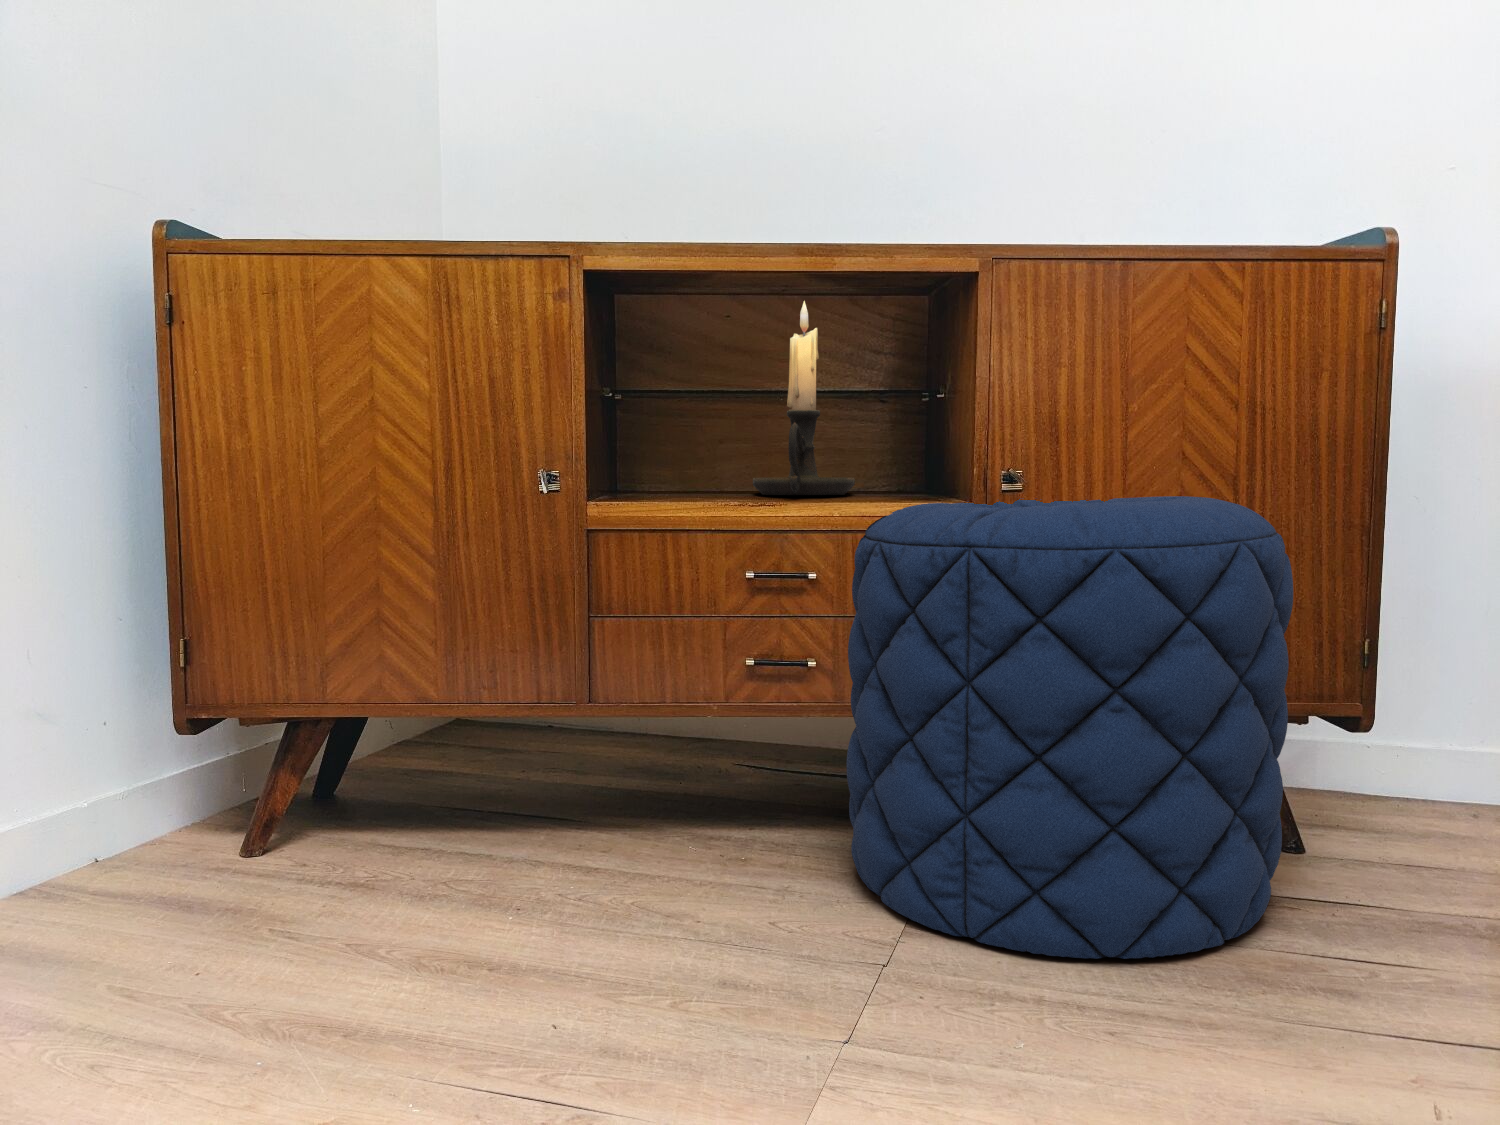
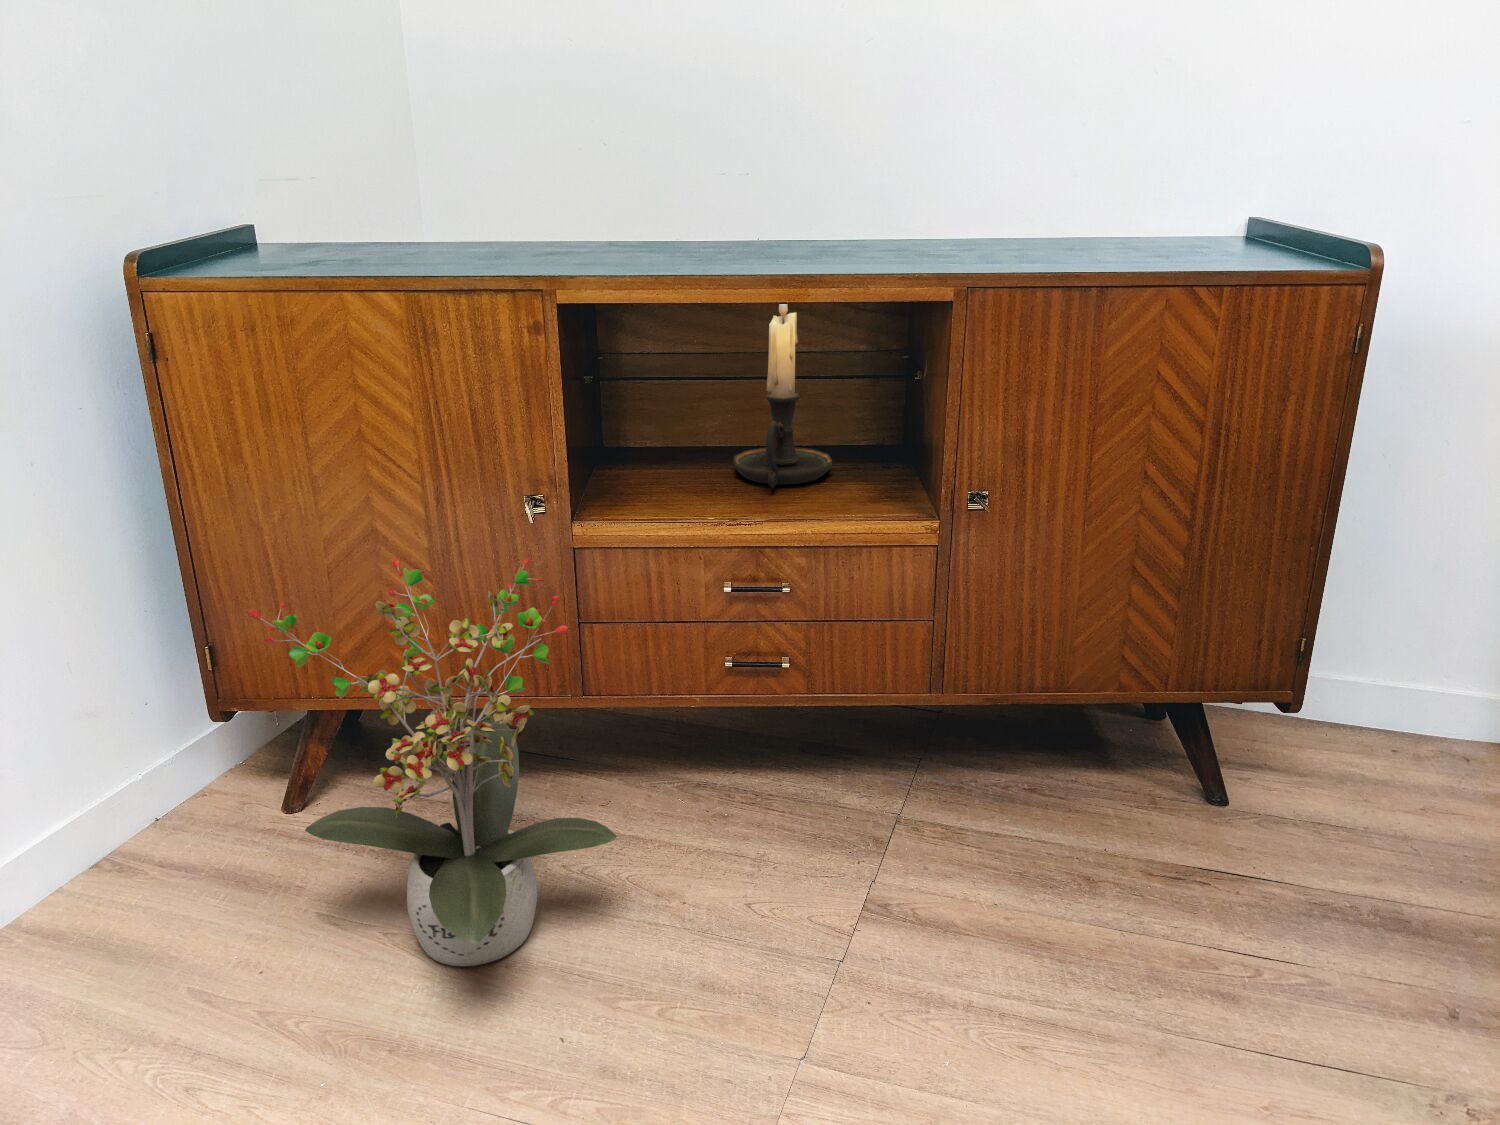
pouf: present [847,496,1293,959] -> none [818,501,1223,960]
potted plant: none [232,511,623,963] -> present [249,557,616,966]

